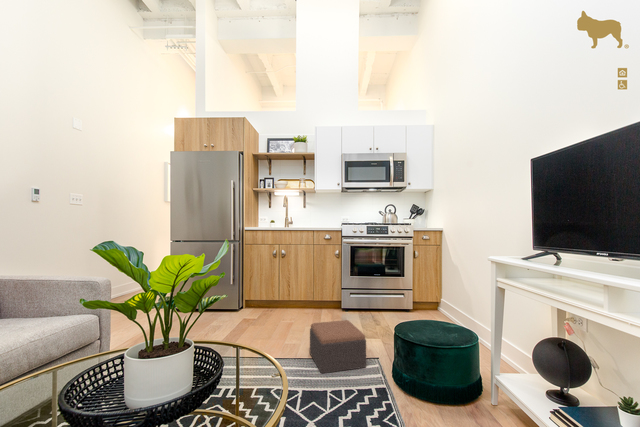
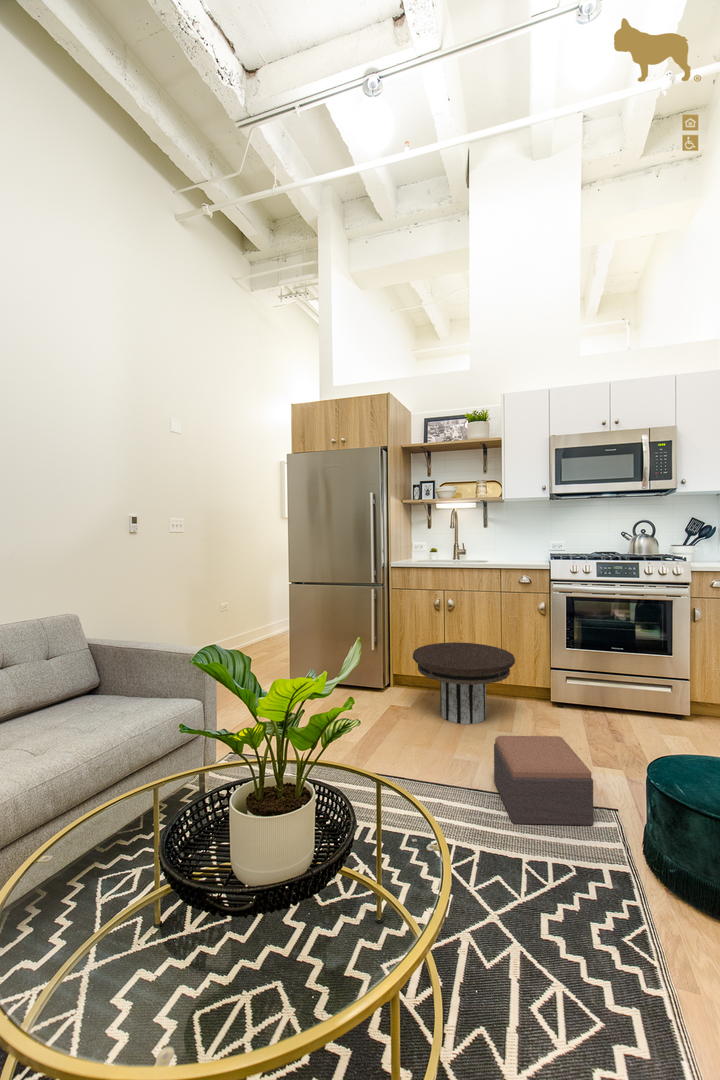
side table: none [258,276,322,325] -> present [413,642,515,724]

